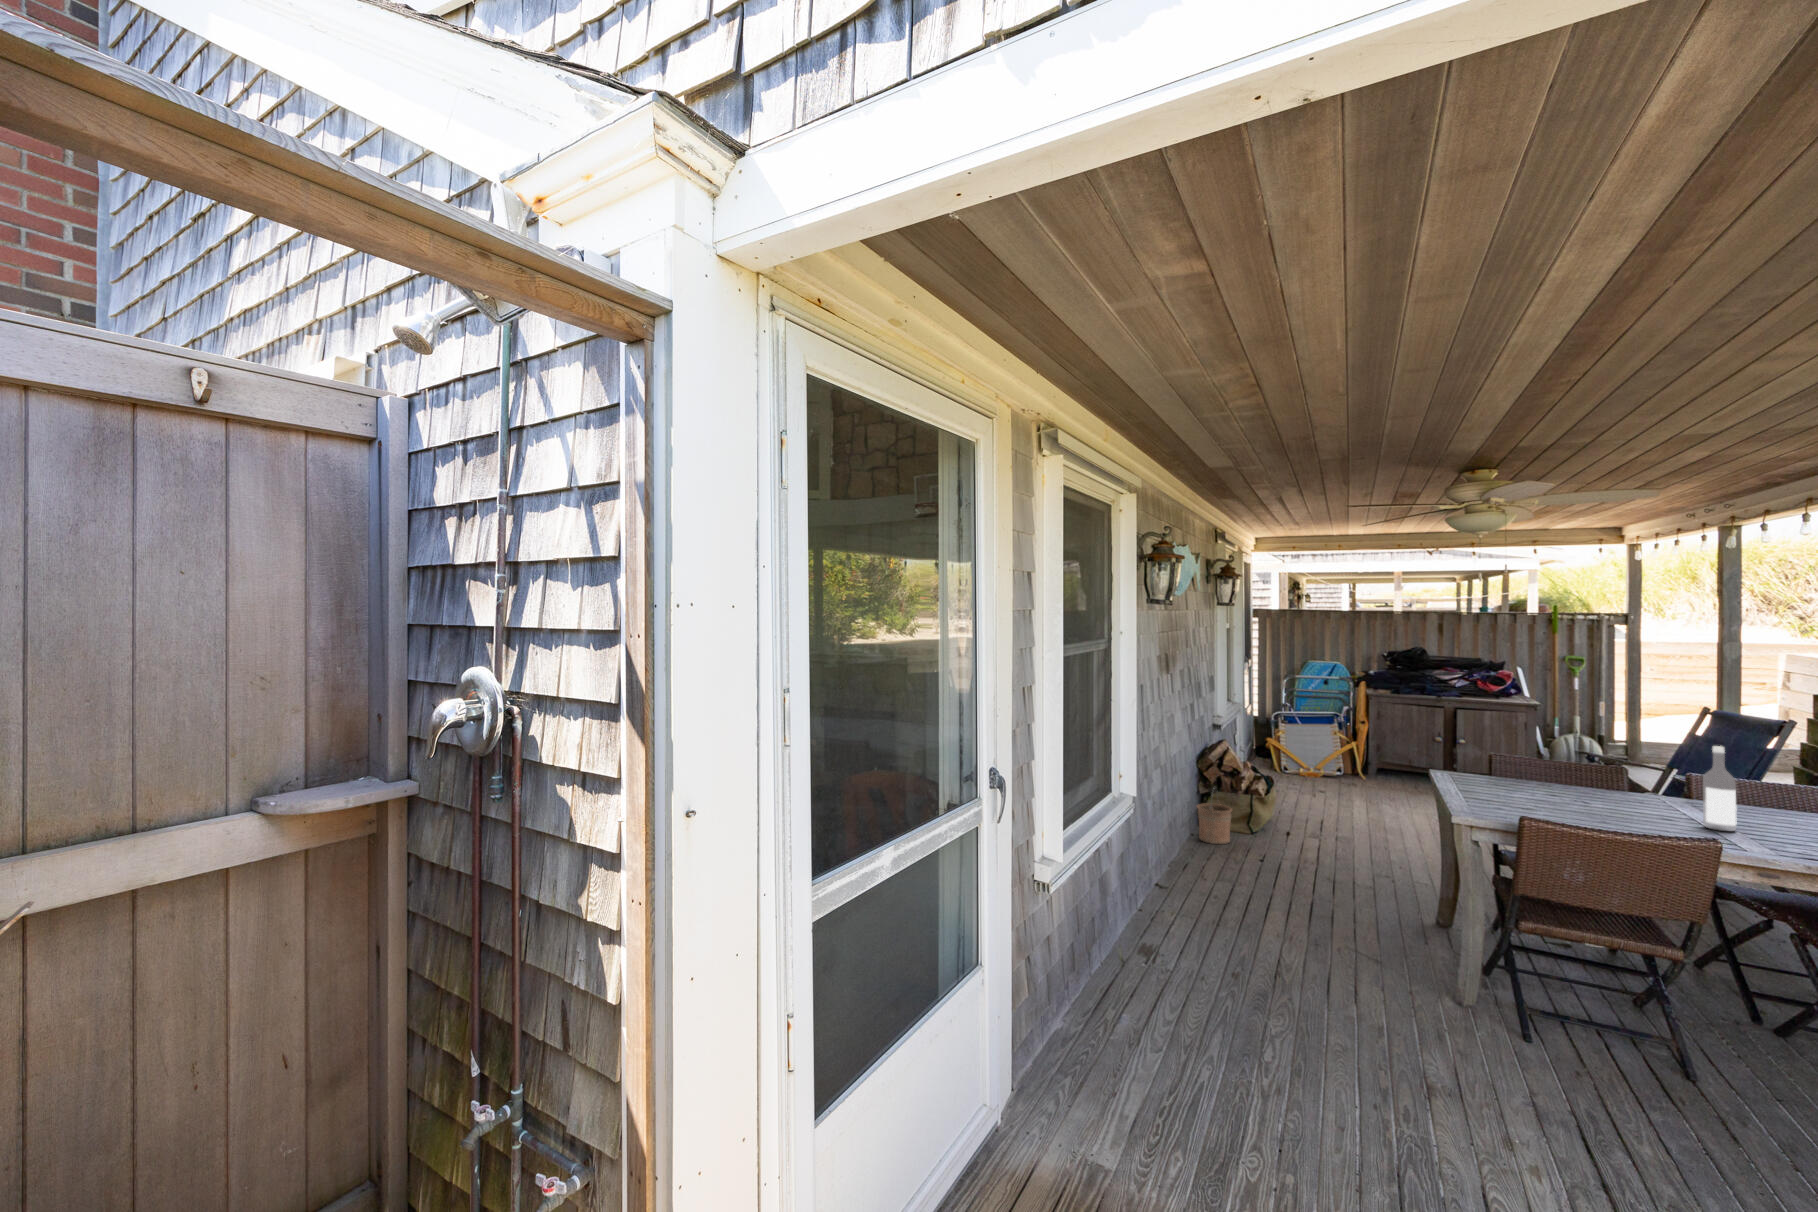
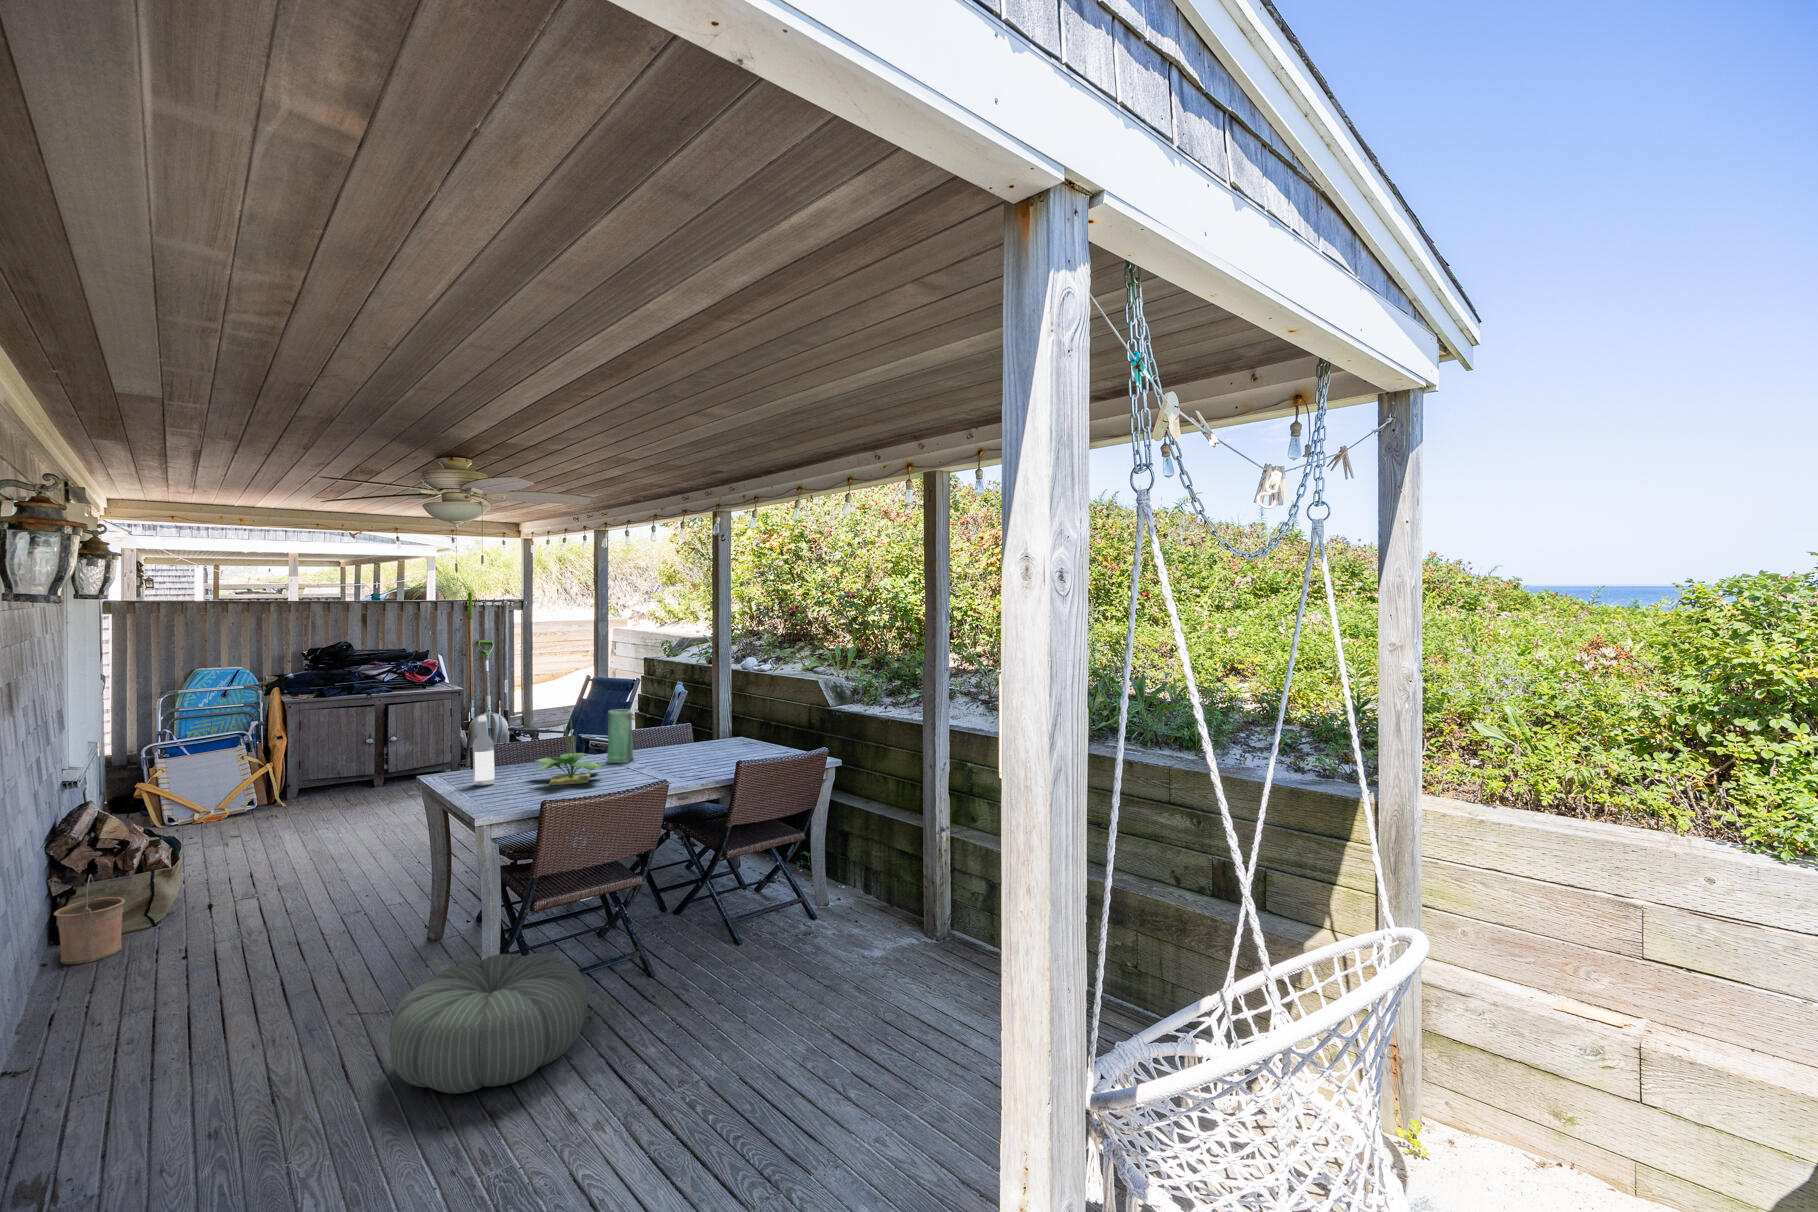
potted plant: none [1543,734,1638,815] -> present [535,718,602,785]
vase: none [1659,741,1706,808] -> present [607,709,633,763]
wine bottle: present [1703,746,1737,831] -> present [473,716,495,786]
pouf: none [1354,942,1567,1081] -> present [390,953,588,1093]

